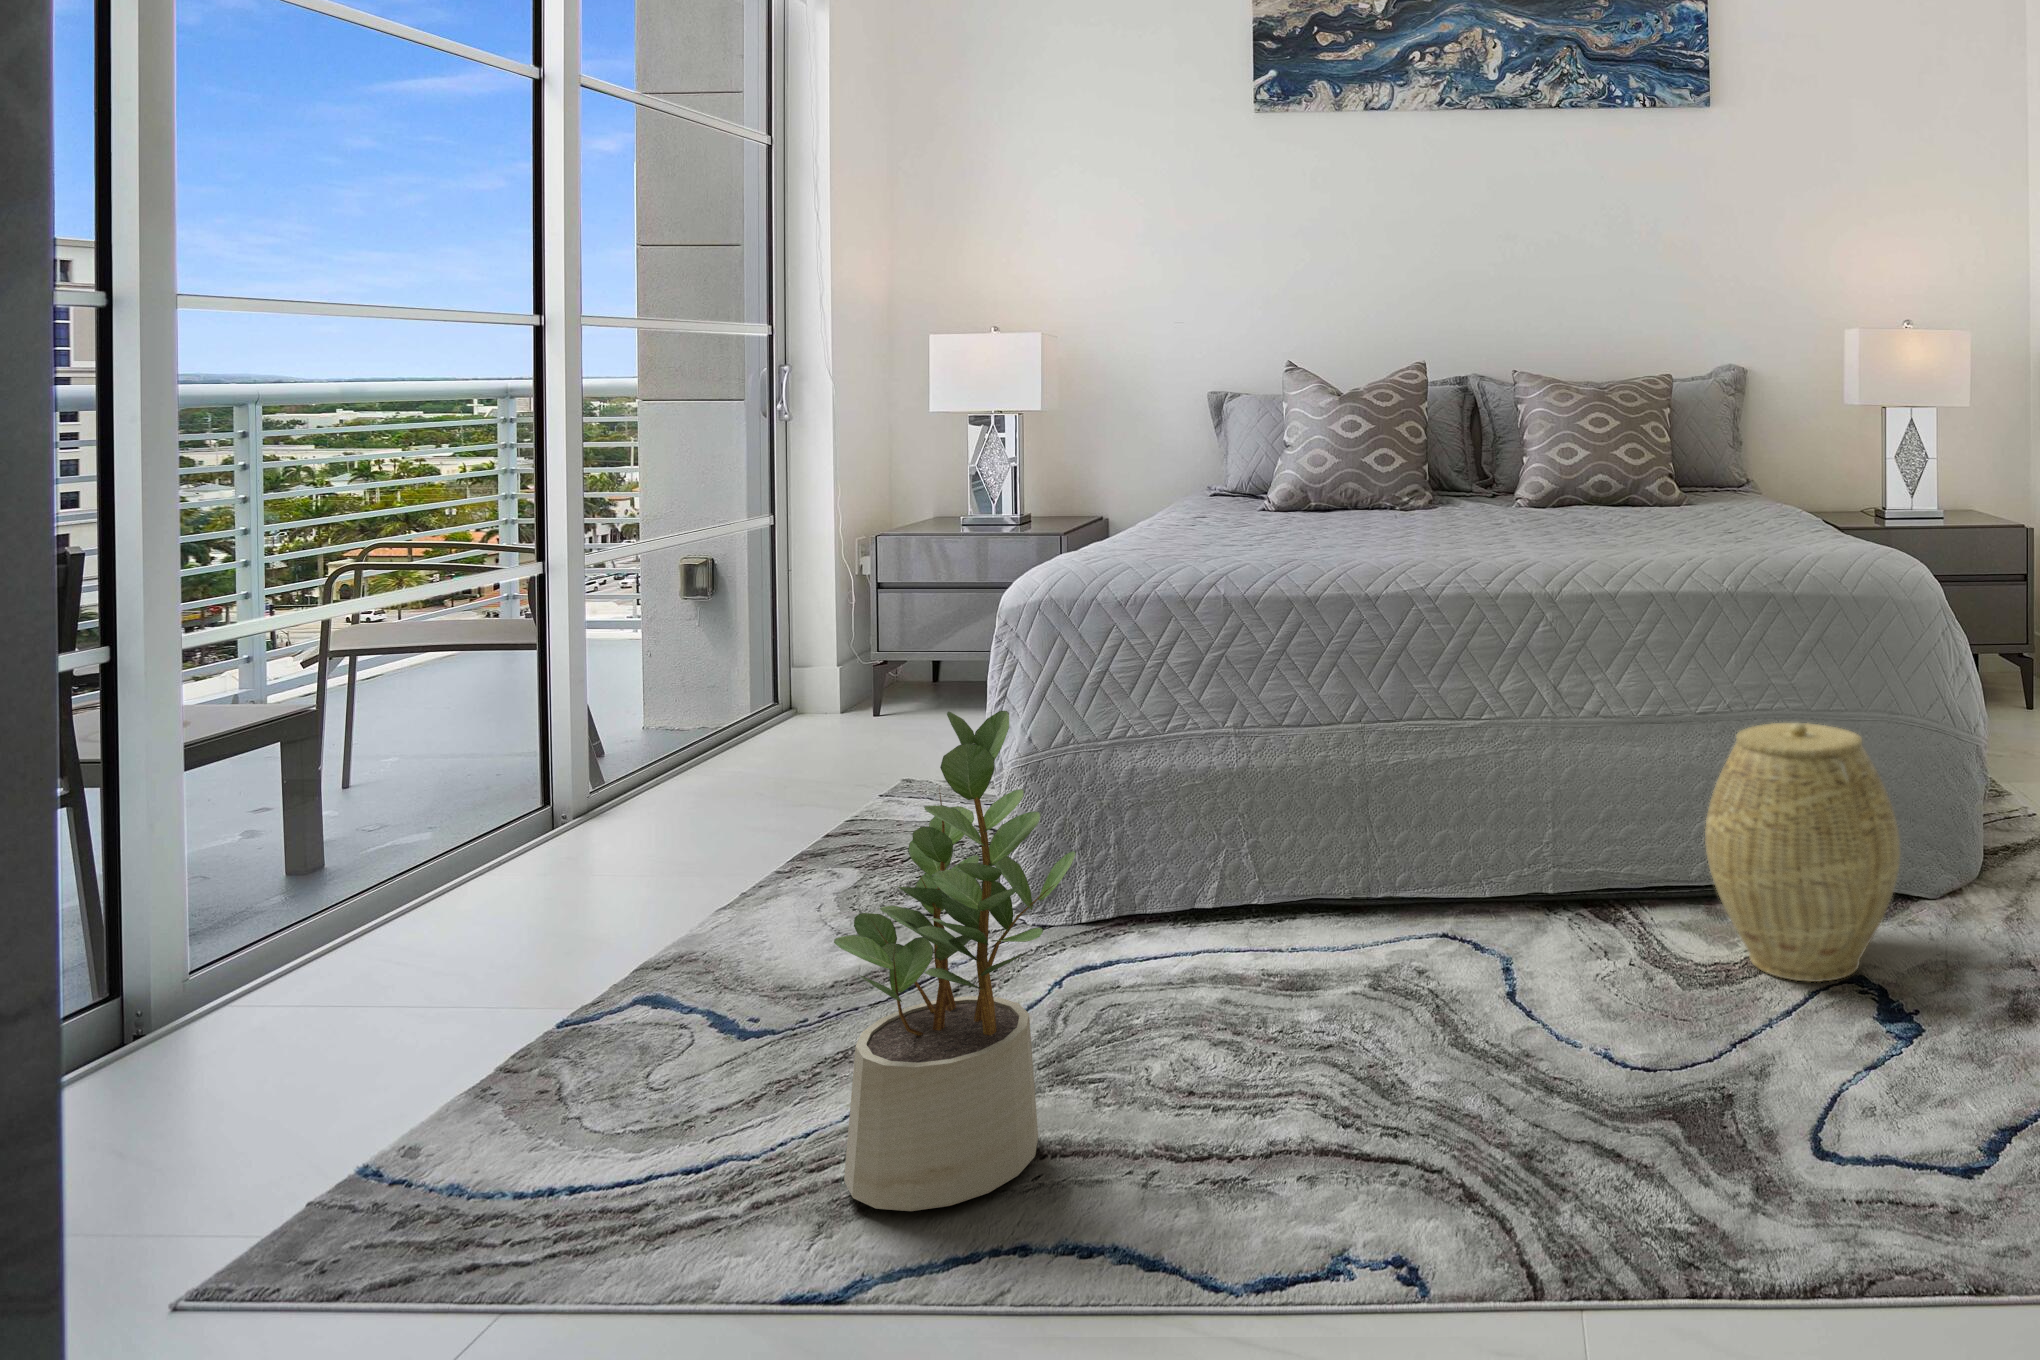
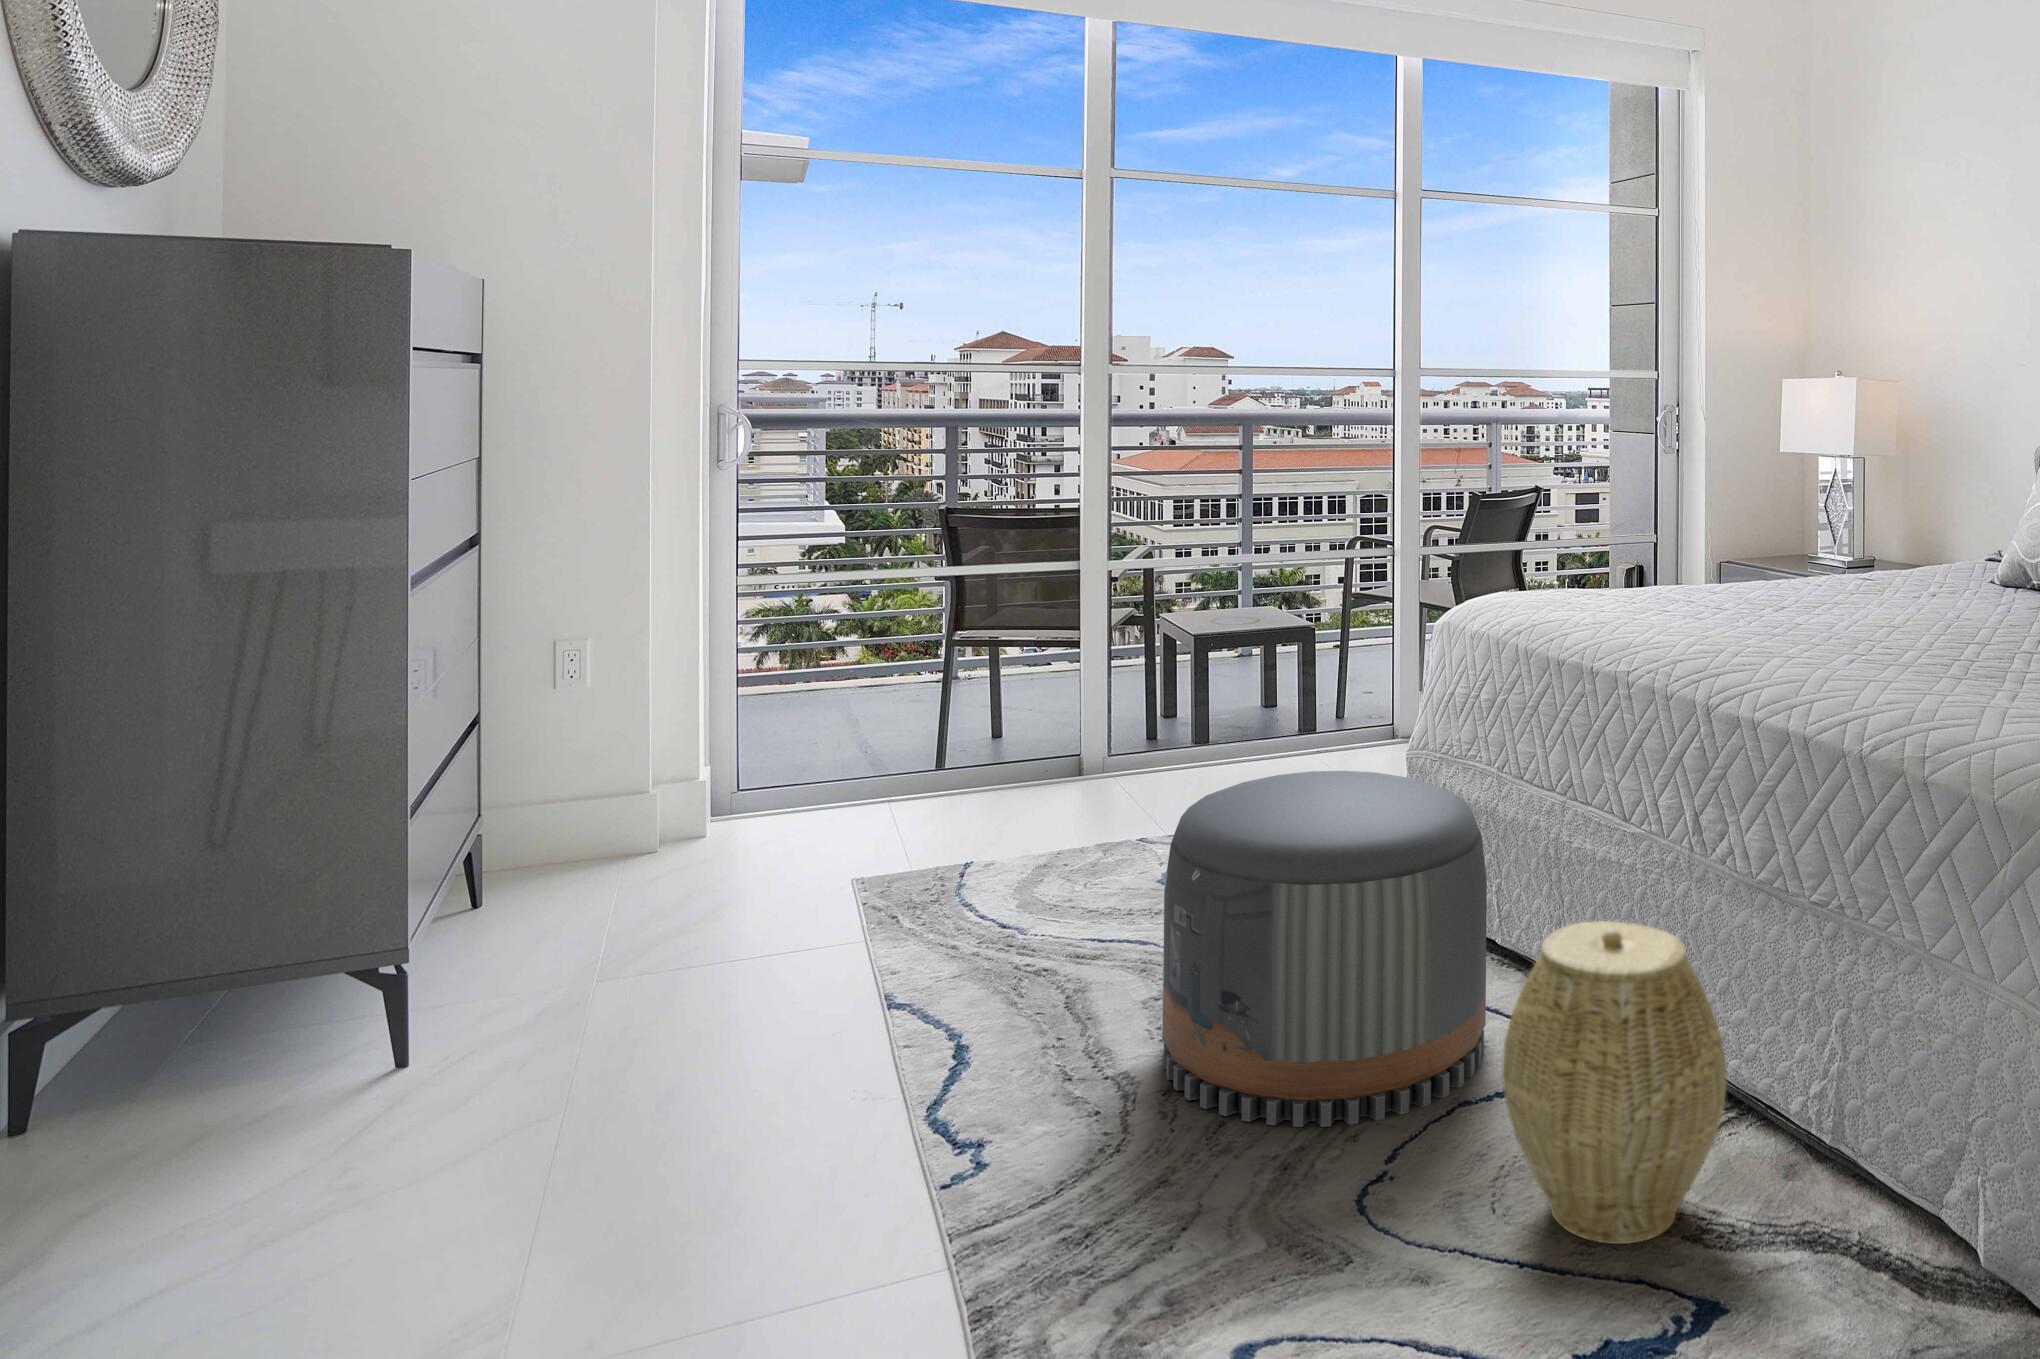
pouf: none [1201,700,1572,1105] -> present [1162,771,1487,1127]
potted plant: present [834,711,1076,1211] -> none [973,700,1119,1006]

